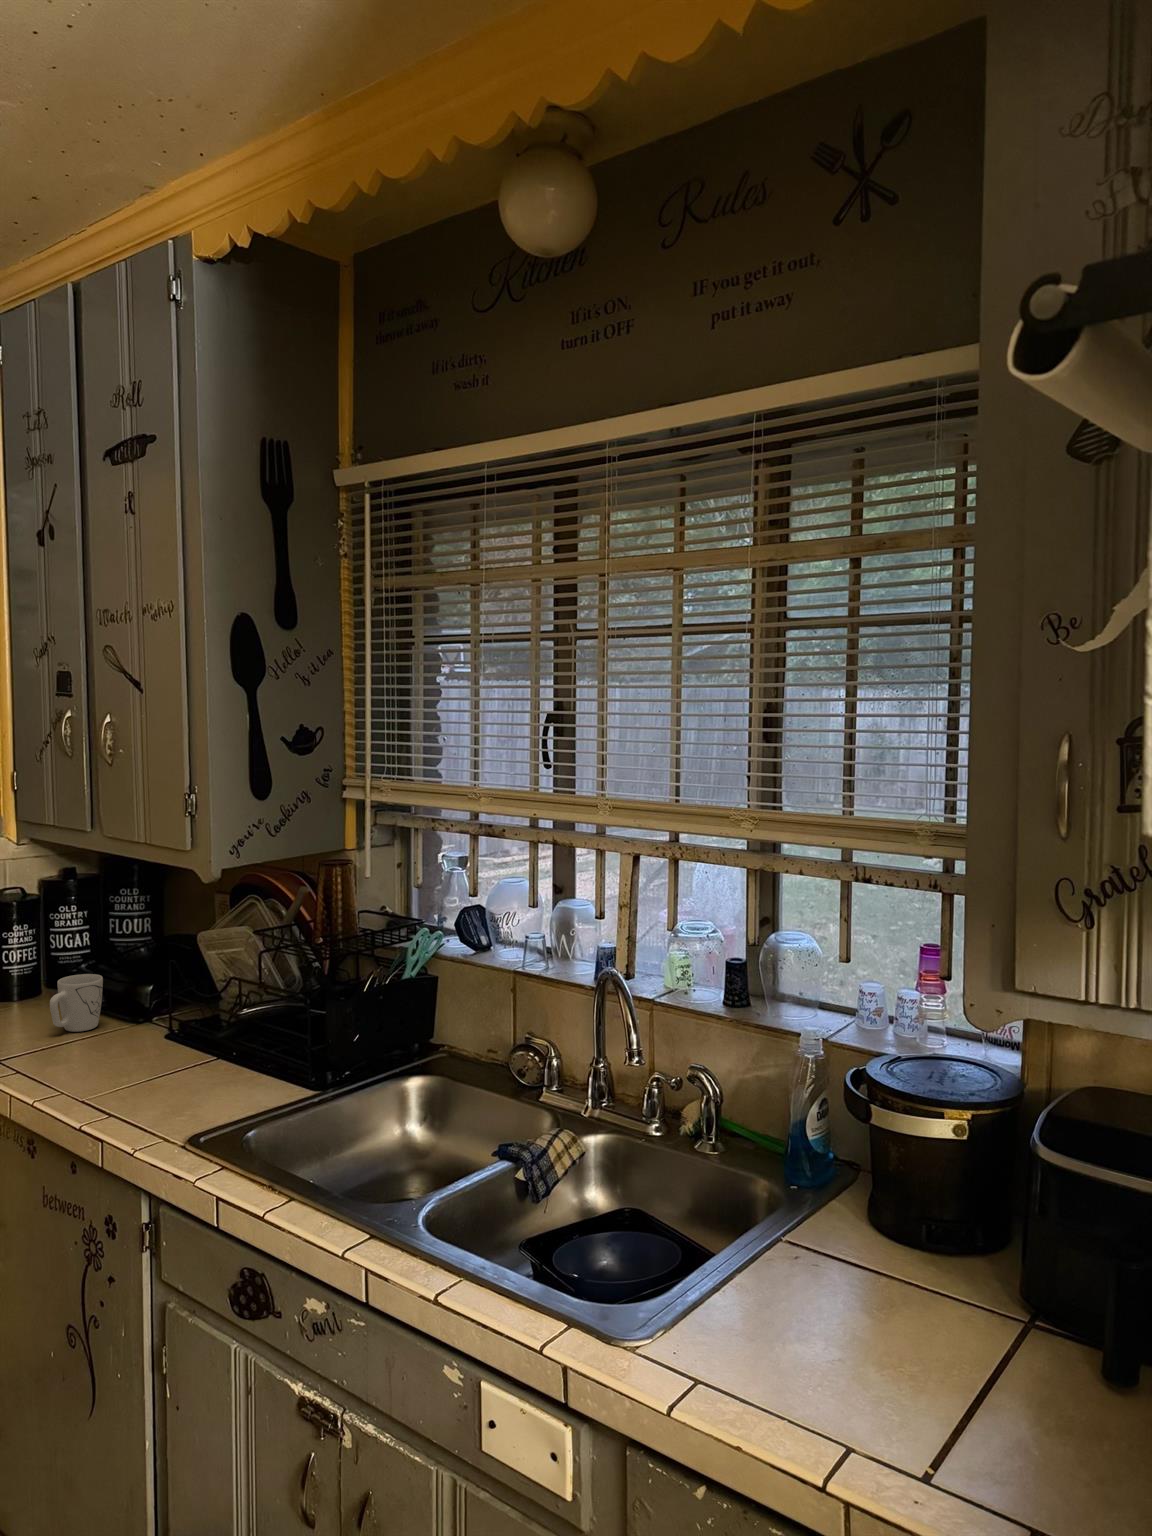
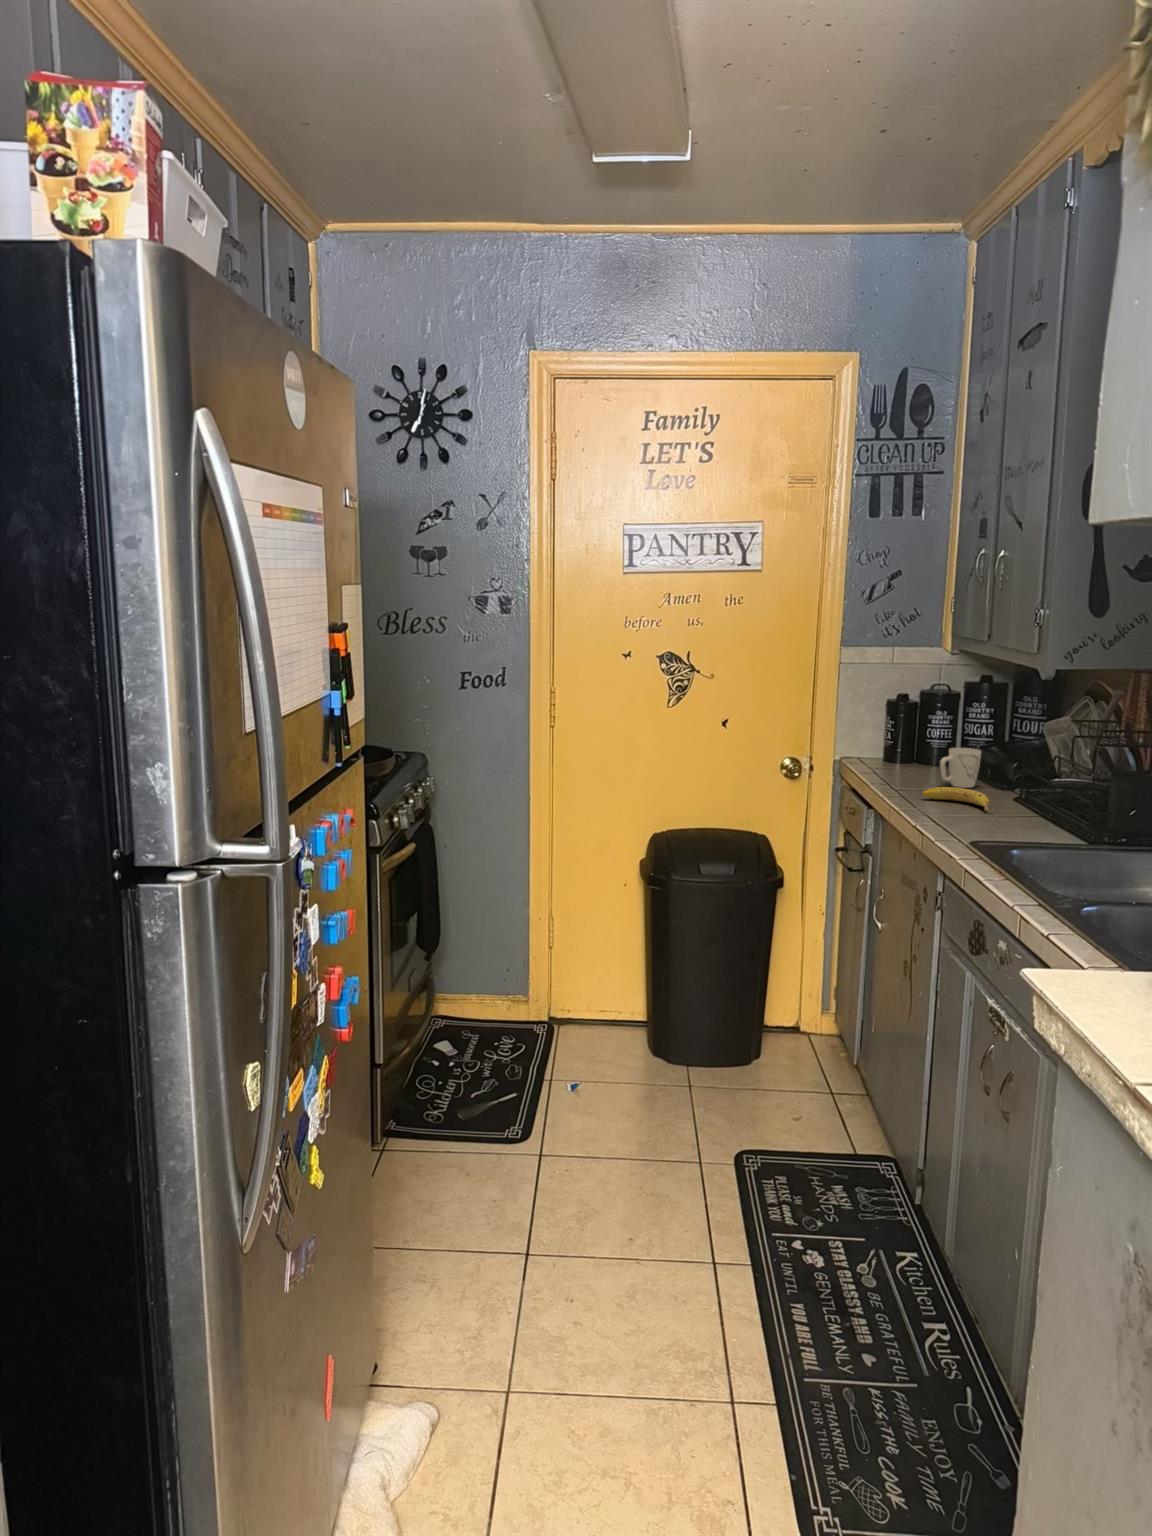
fruit: none [46,1039,160,1067] -> present [922,787,993,812]

